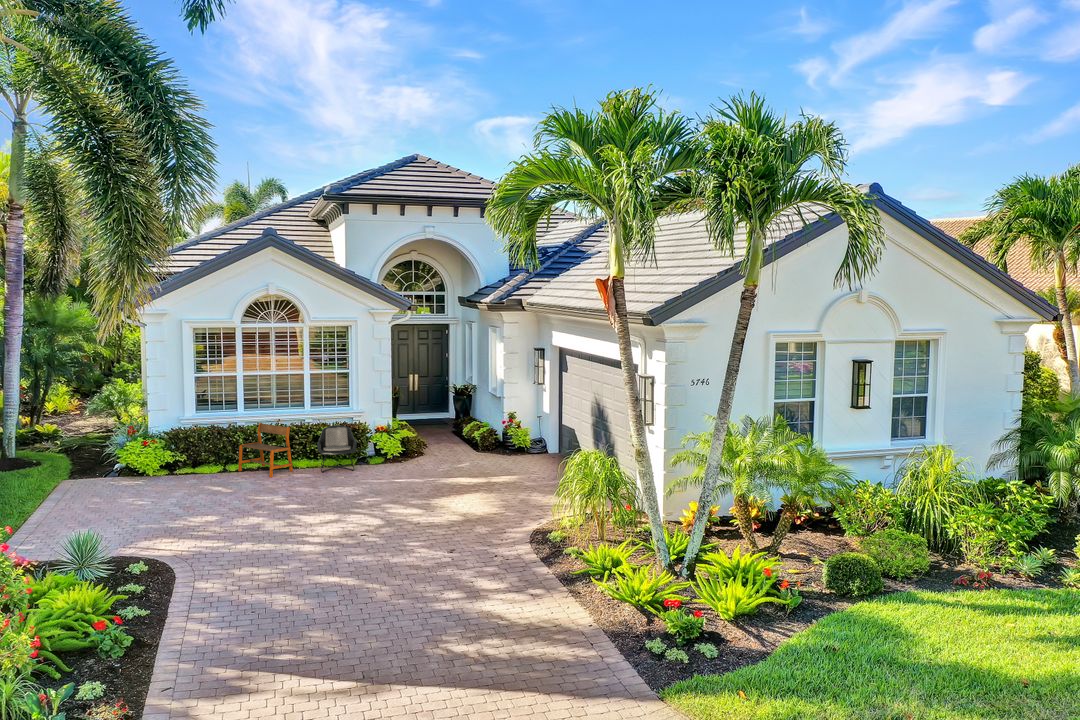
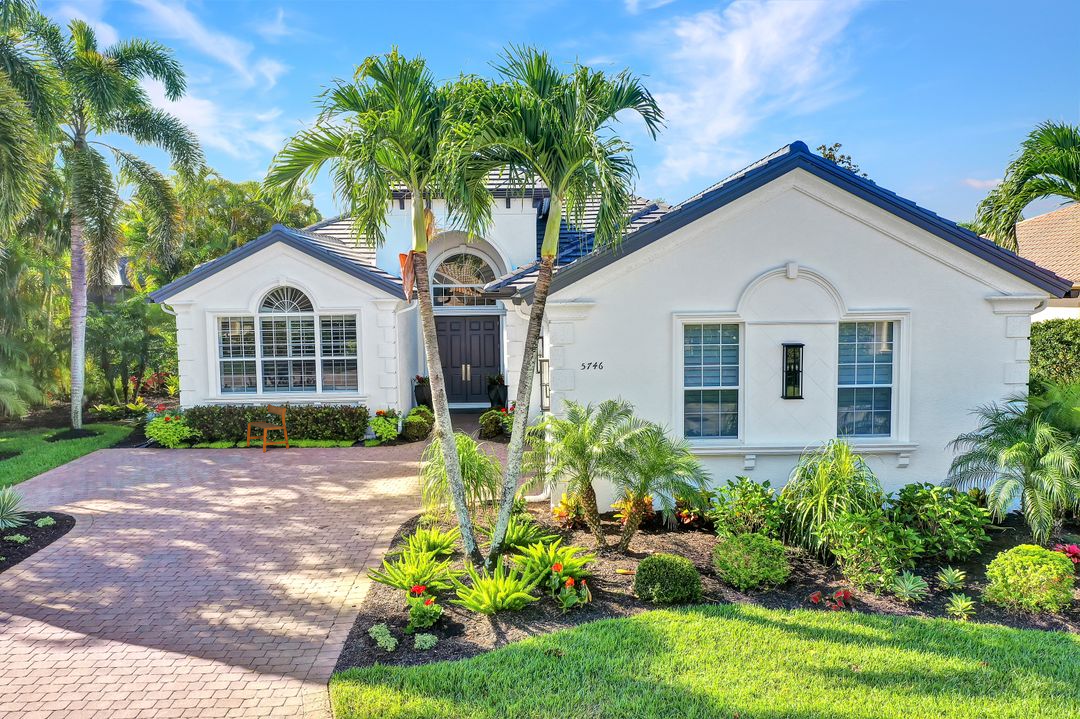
lounge chair: present [317,425,357,473] -> none [307,409,347,451]

